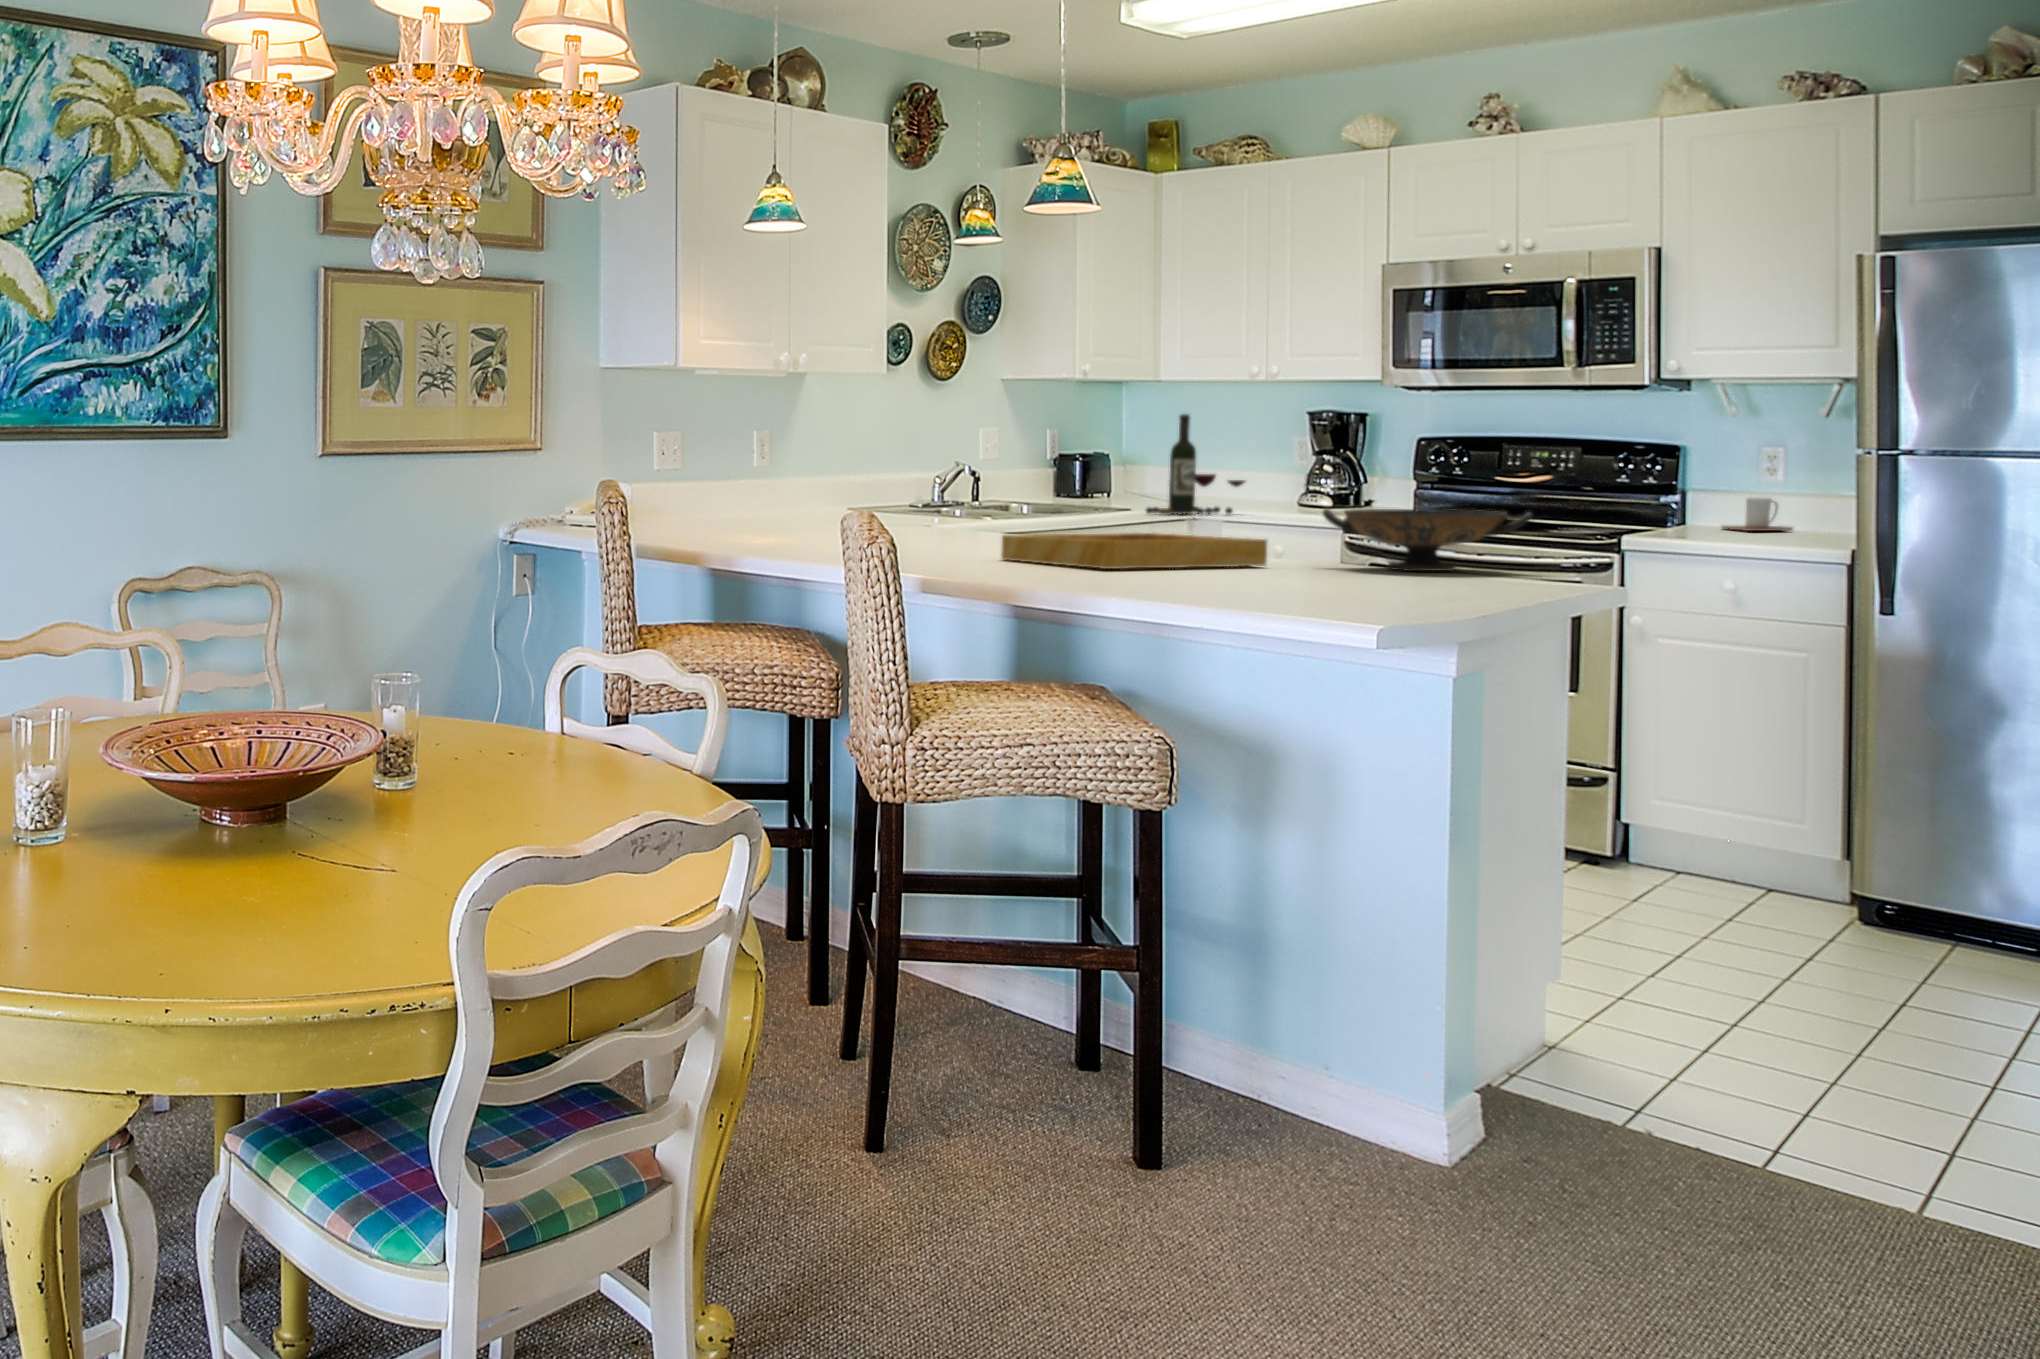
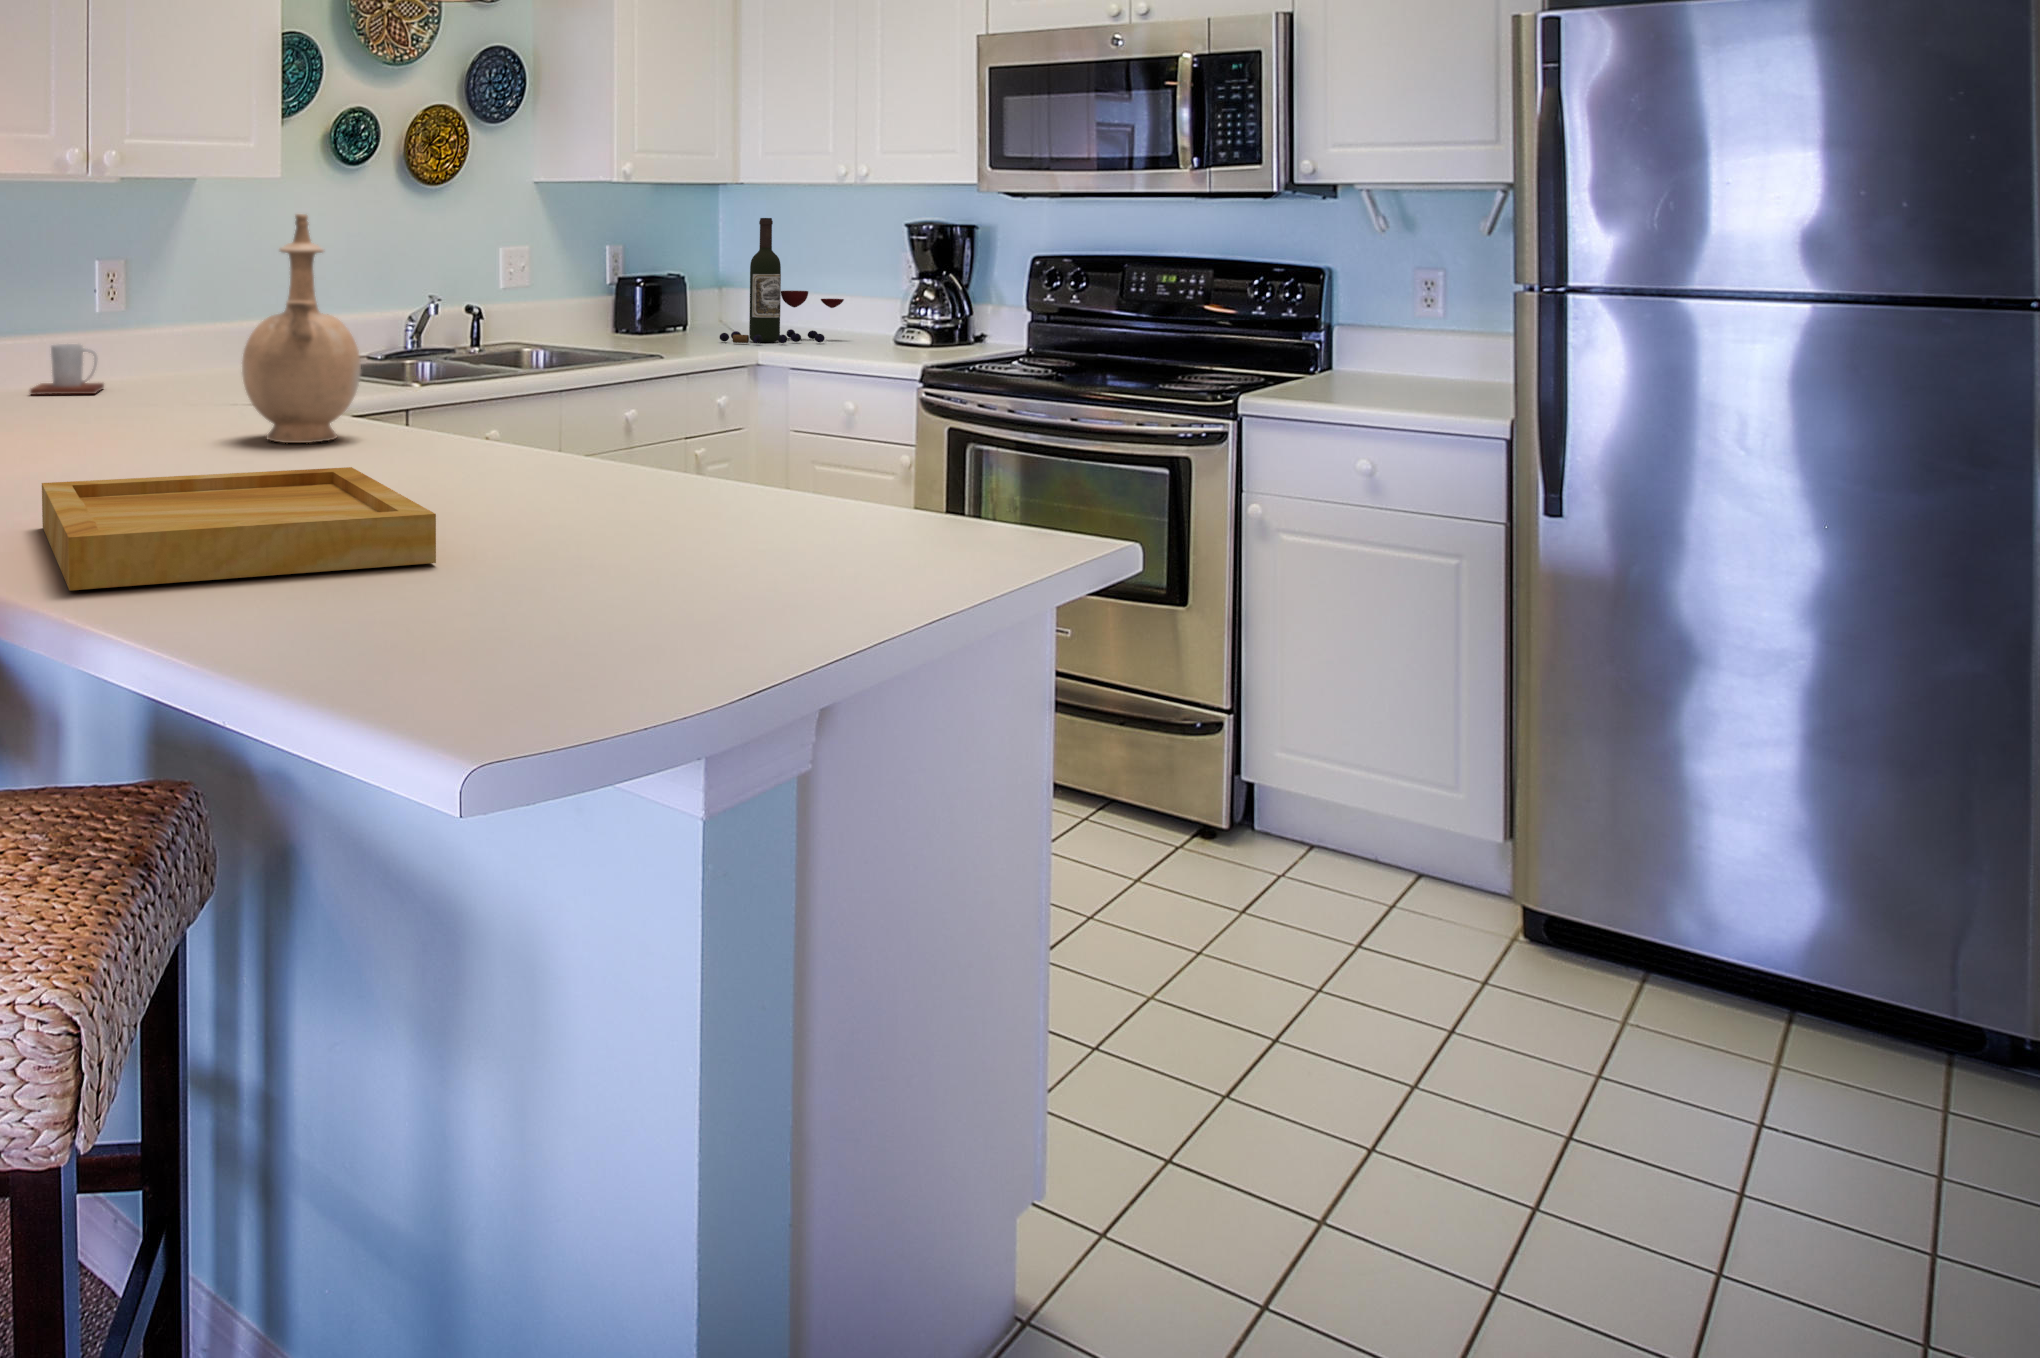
vase: none [980,395,1058,542] -> present [242,214,361,443]
mug: present [1722,498,1792,531] -> present [30,344,104,395]
decorative bowl: present [1323,509,1532,571] -> none [536,451,871,591]

